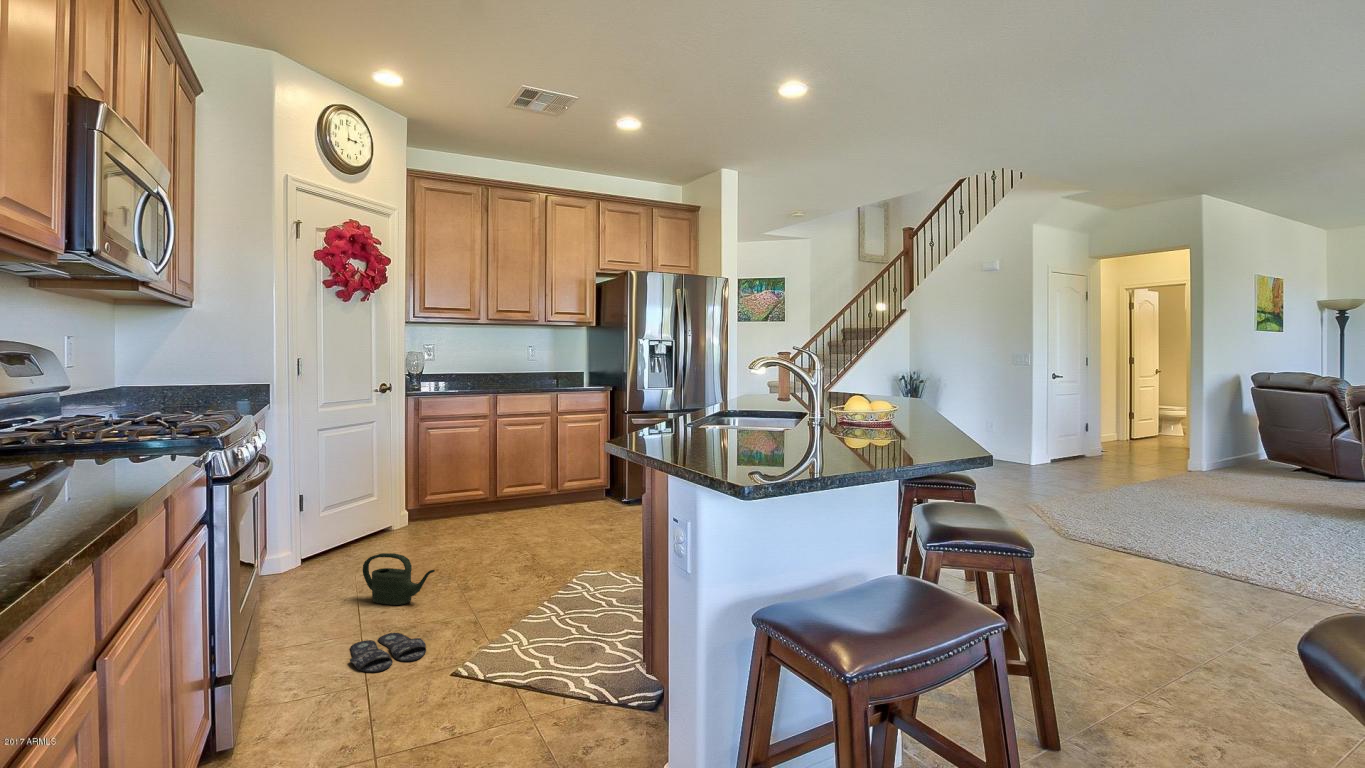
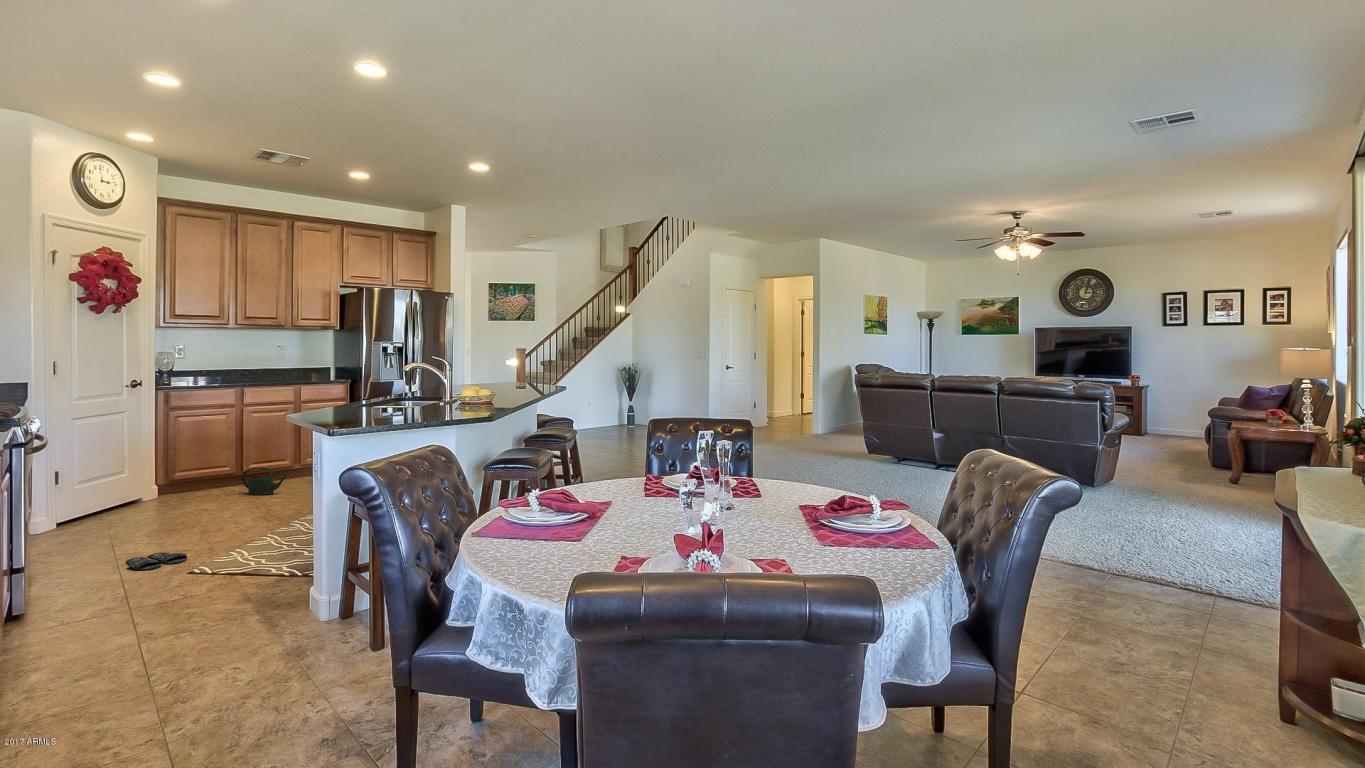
watering can: present [363,553,435,605] -> present [242,467,289,495]

